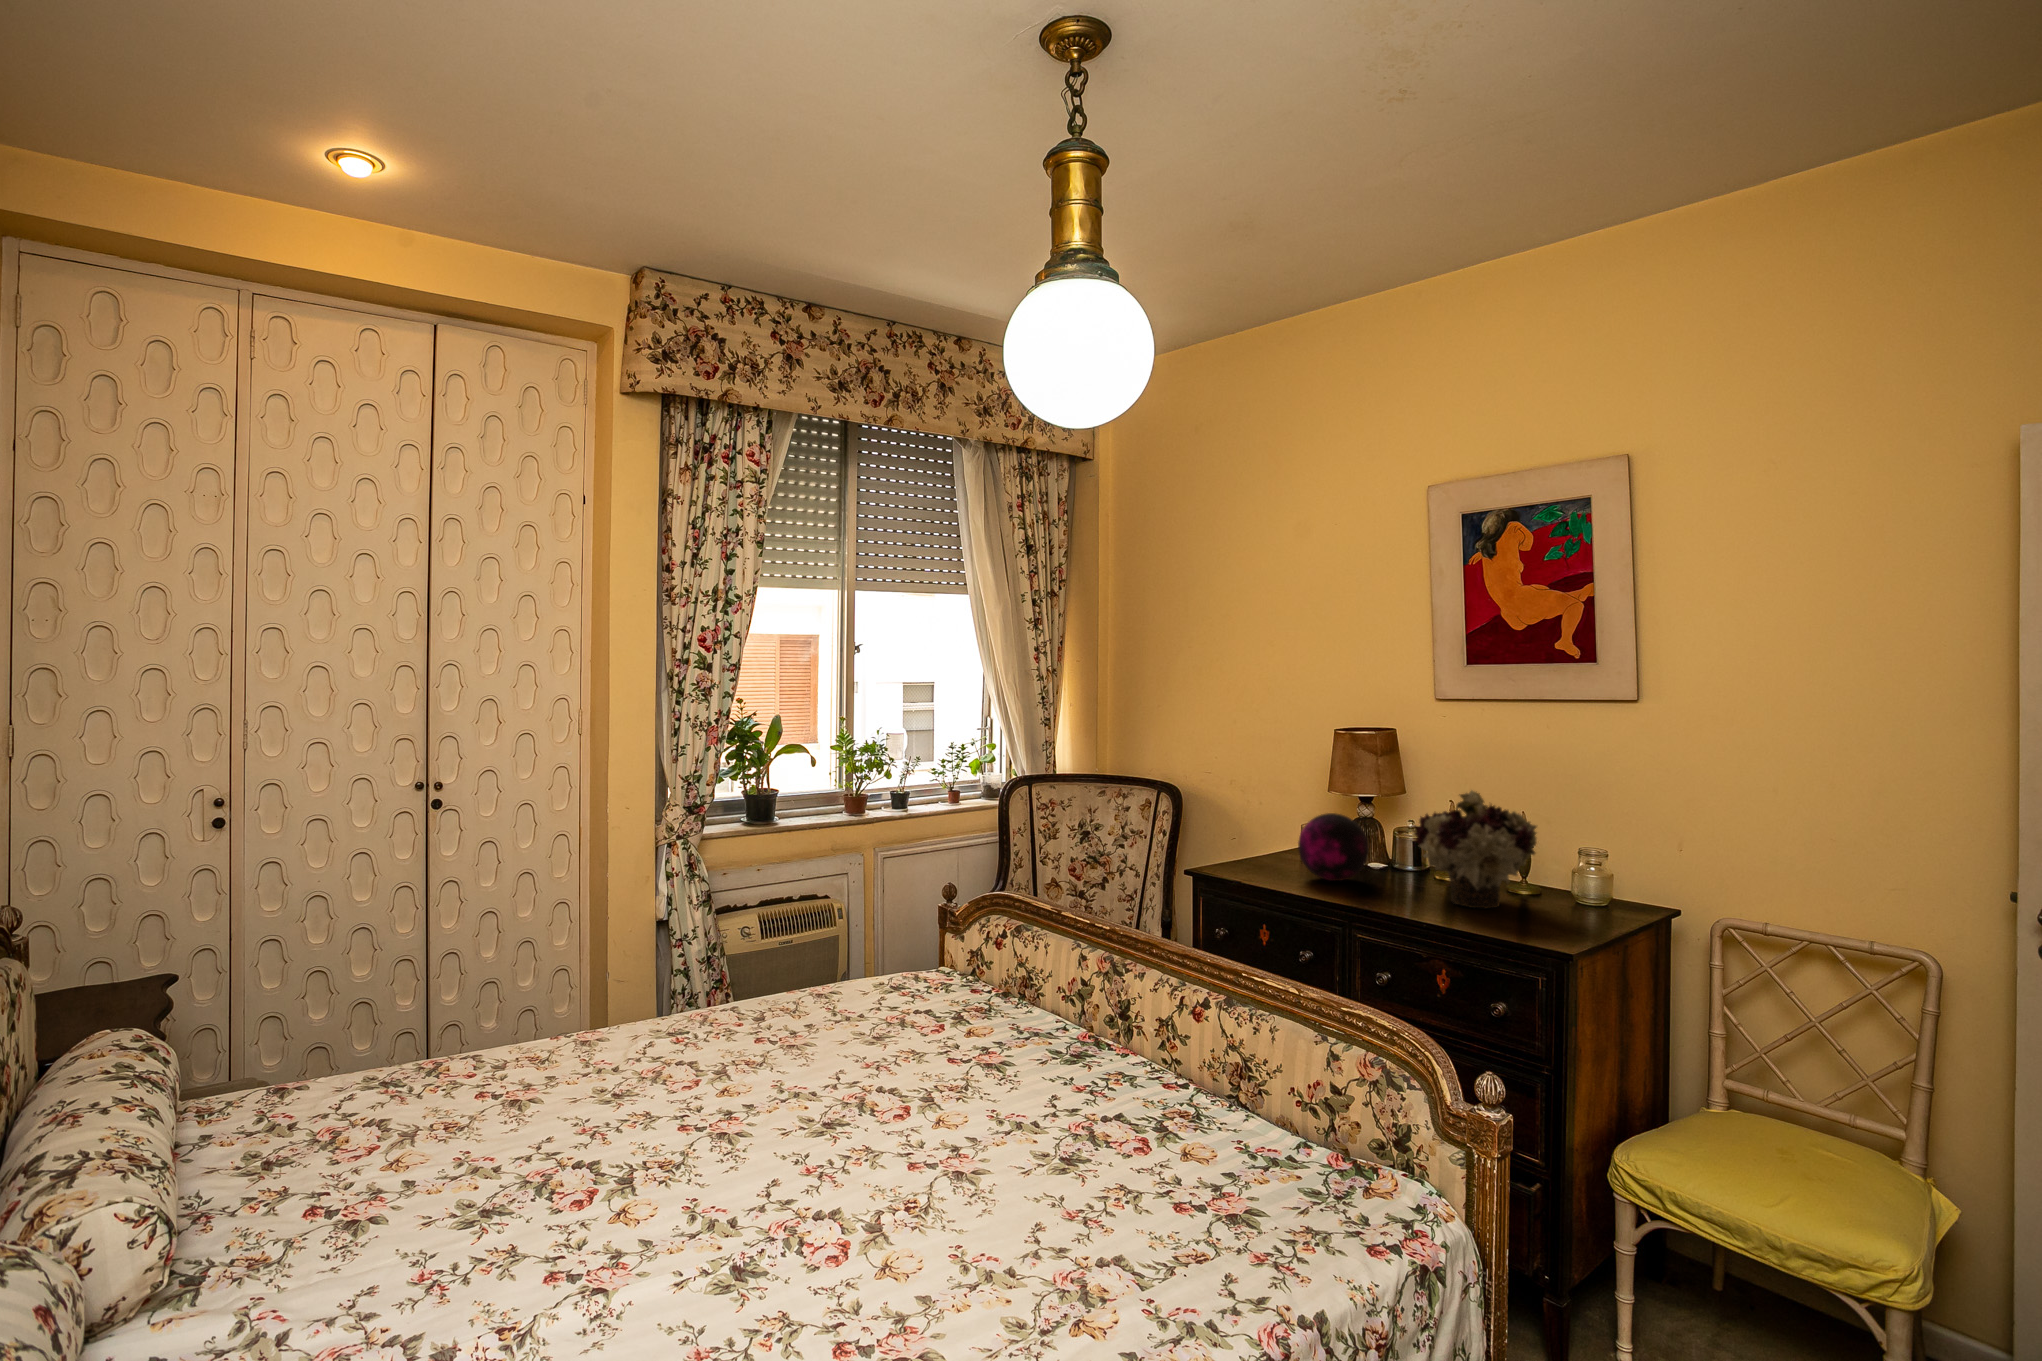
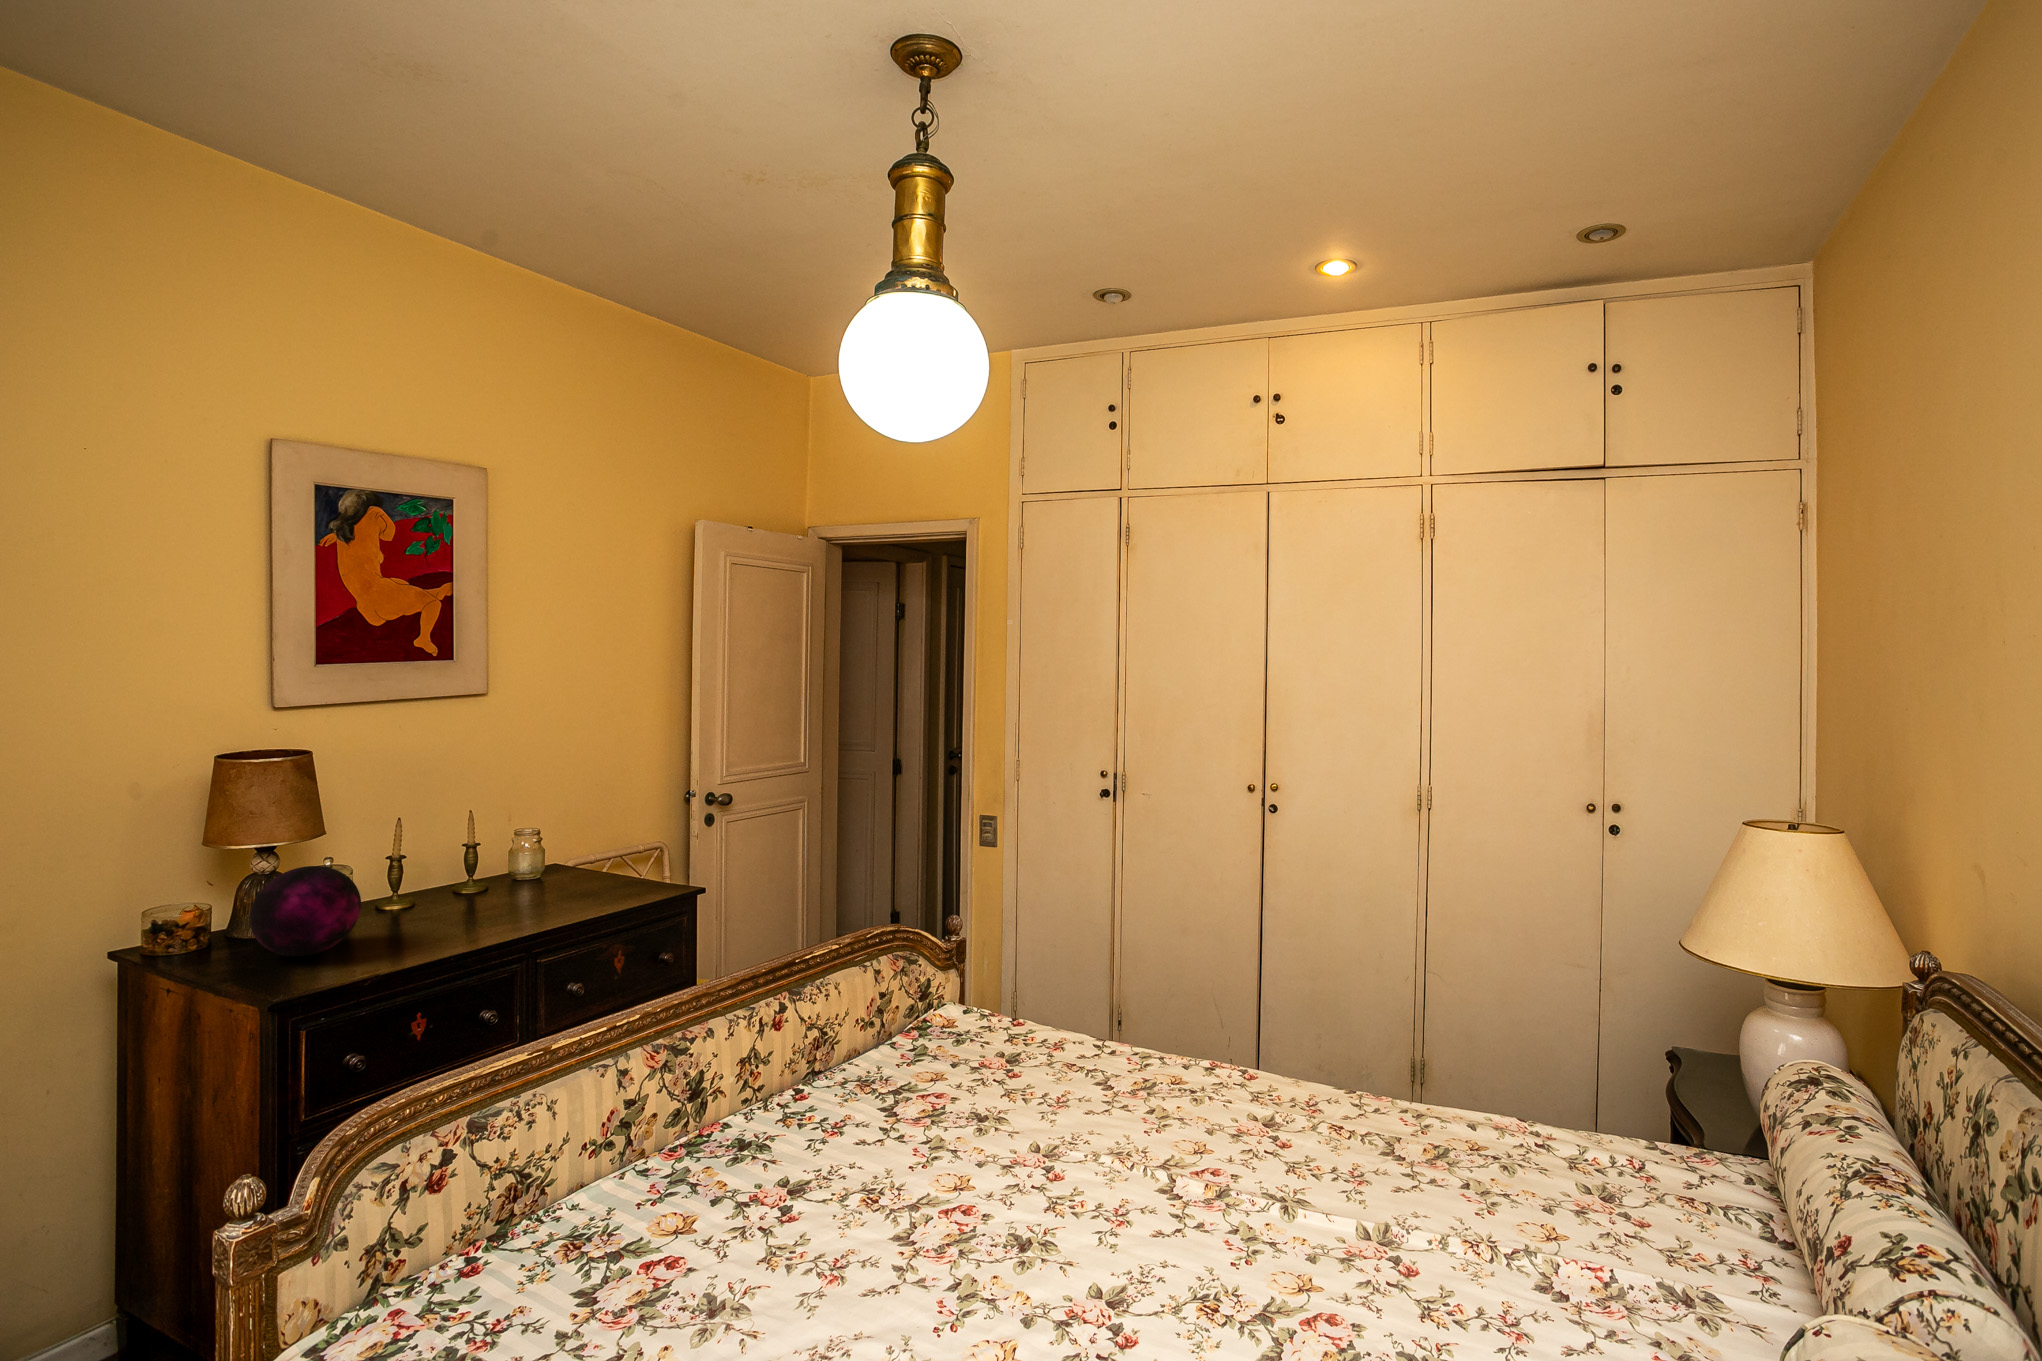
flower arrangement: present [1414,790,1537,908] -> none [391,793,543,912]

